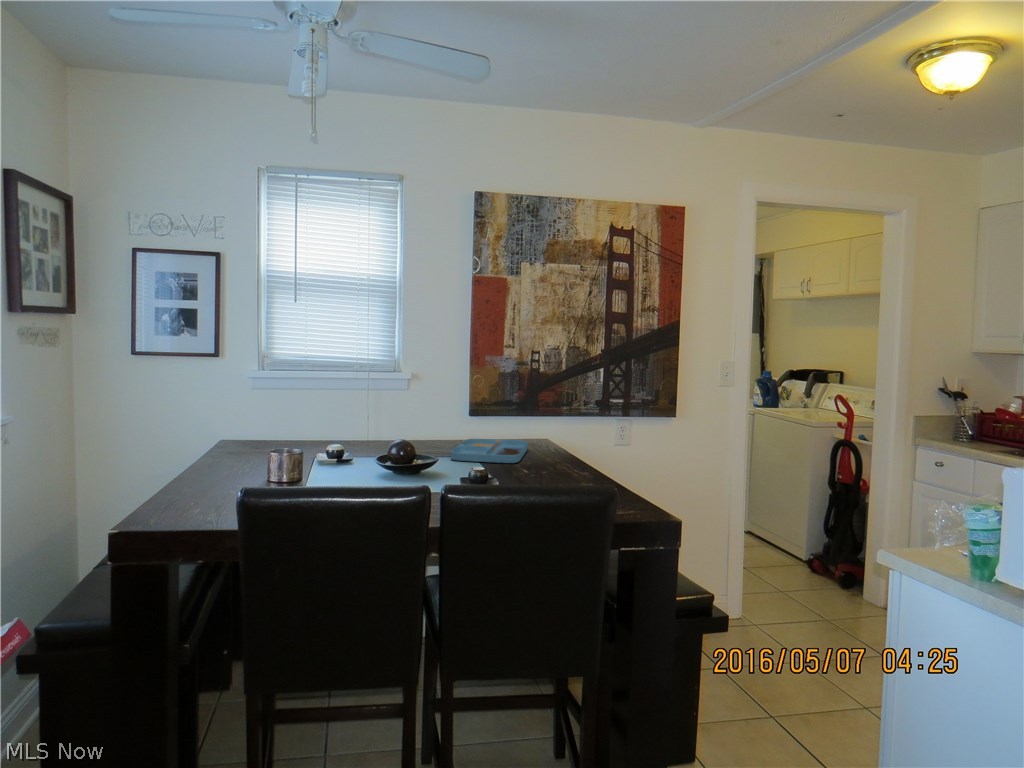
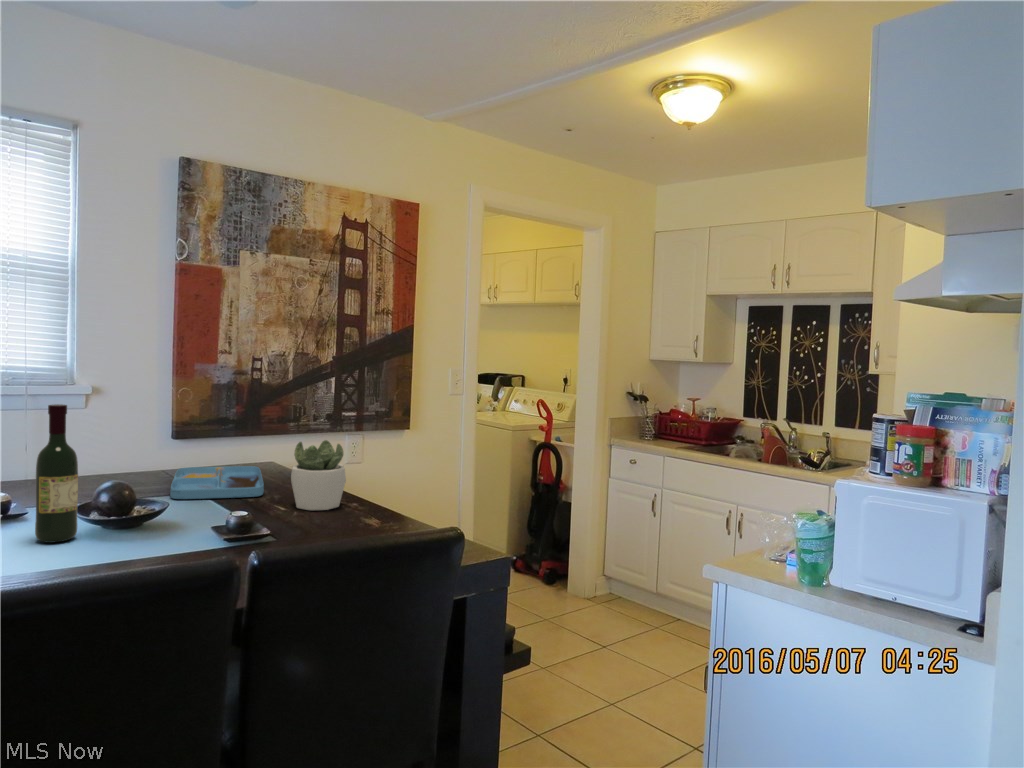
wine bottle: none [346,382,372,480] -> present [35,404,78,543]
succulent plant: none [531,419,577,477] -> present [291,440,346,510]

